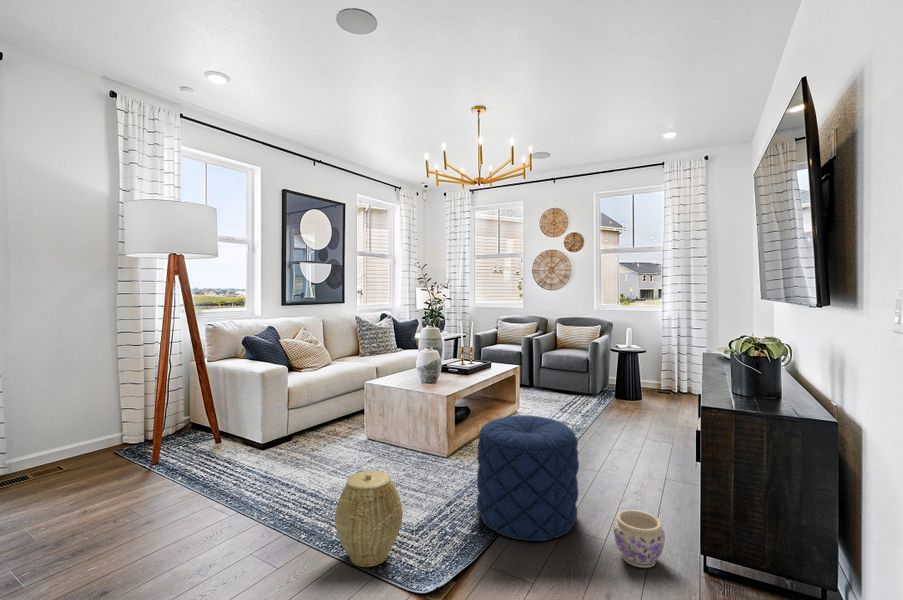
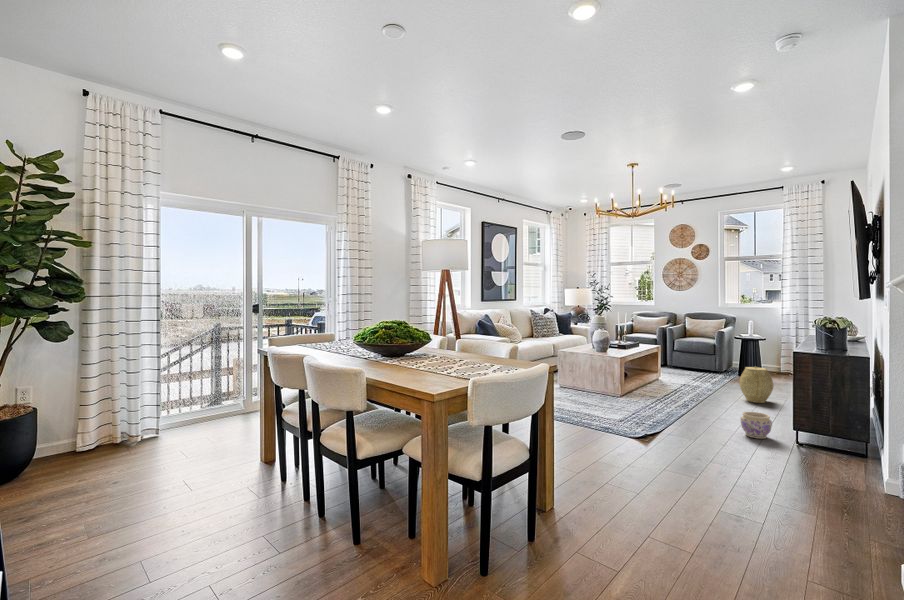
pouf: present [477,415,579,541] -> none [653,364,717,427]
woven basket: present [335,471,403,567] -> present [739,367,773,403]

